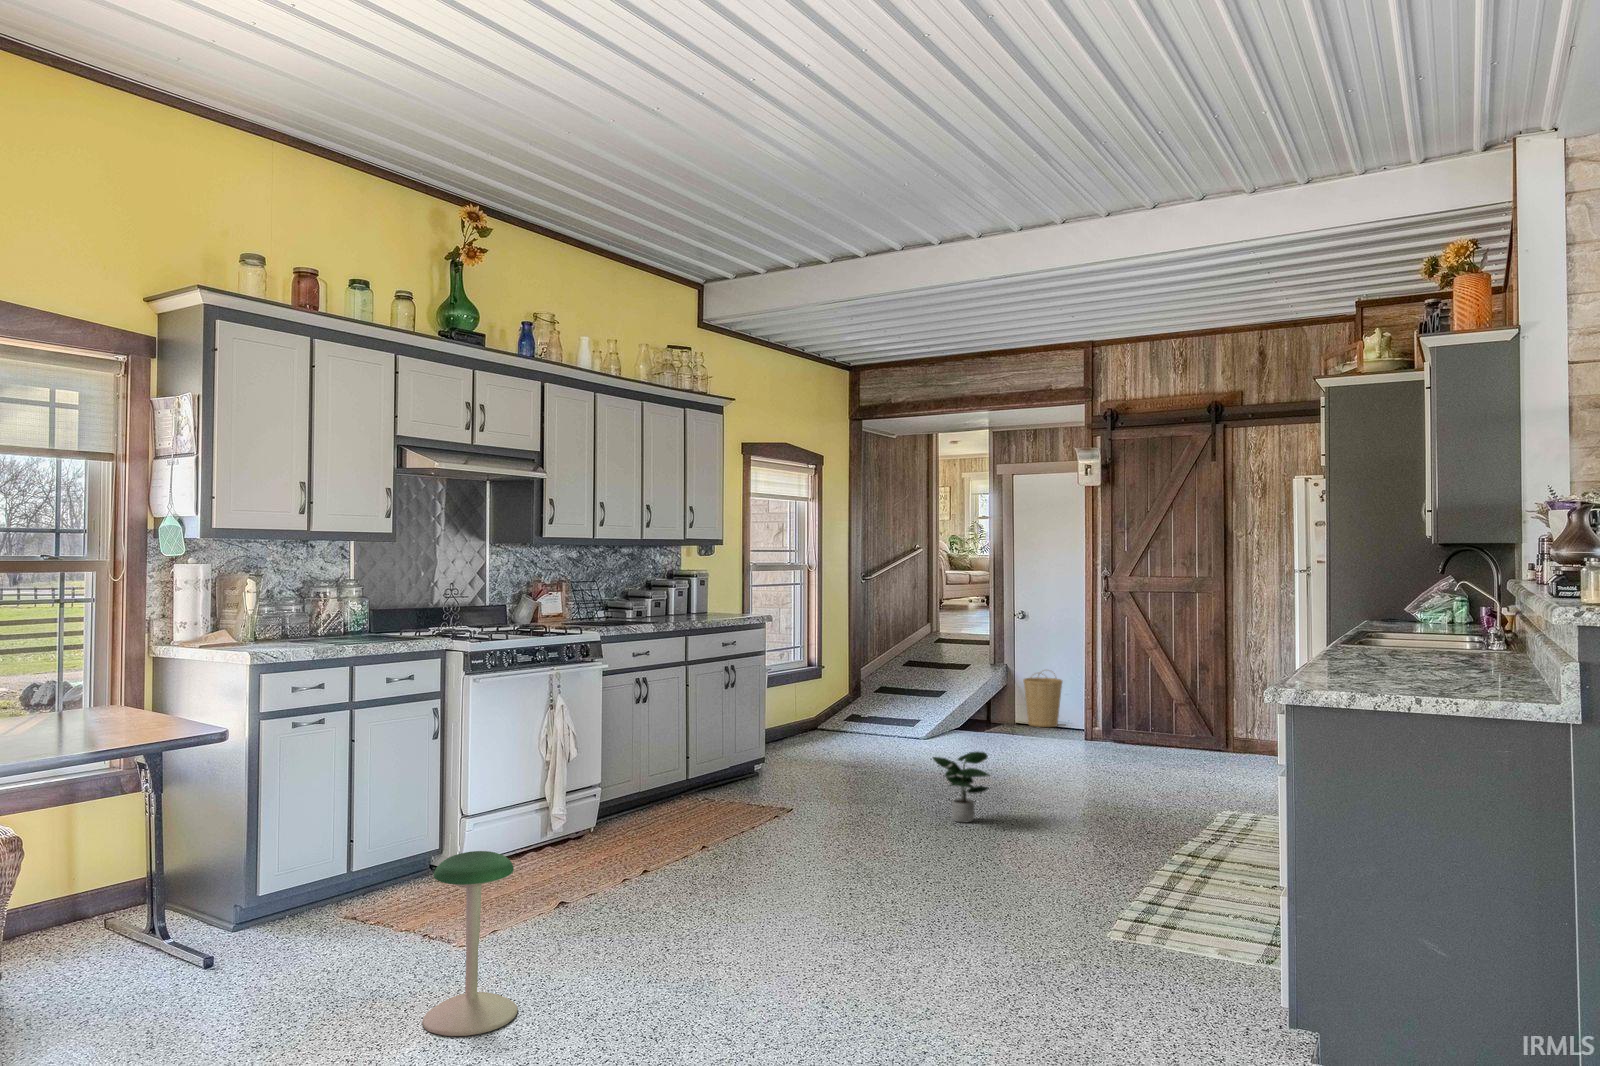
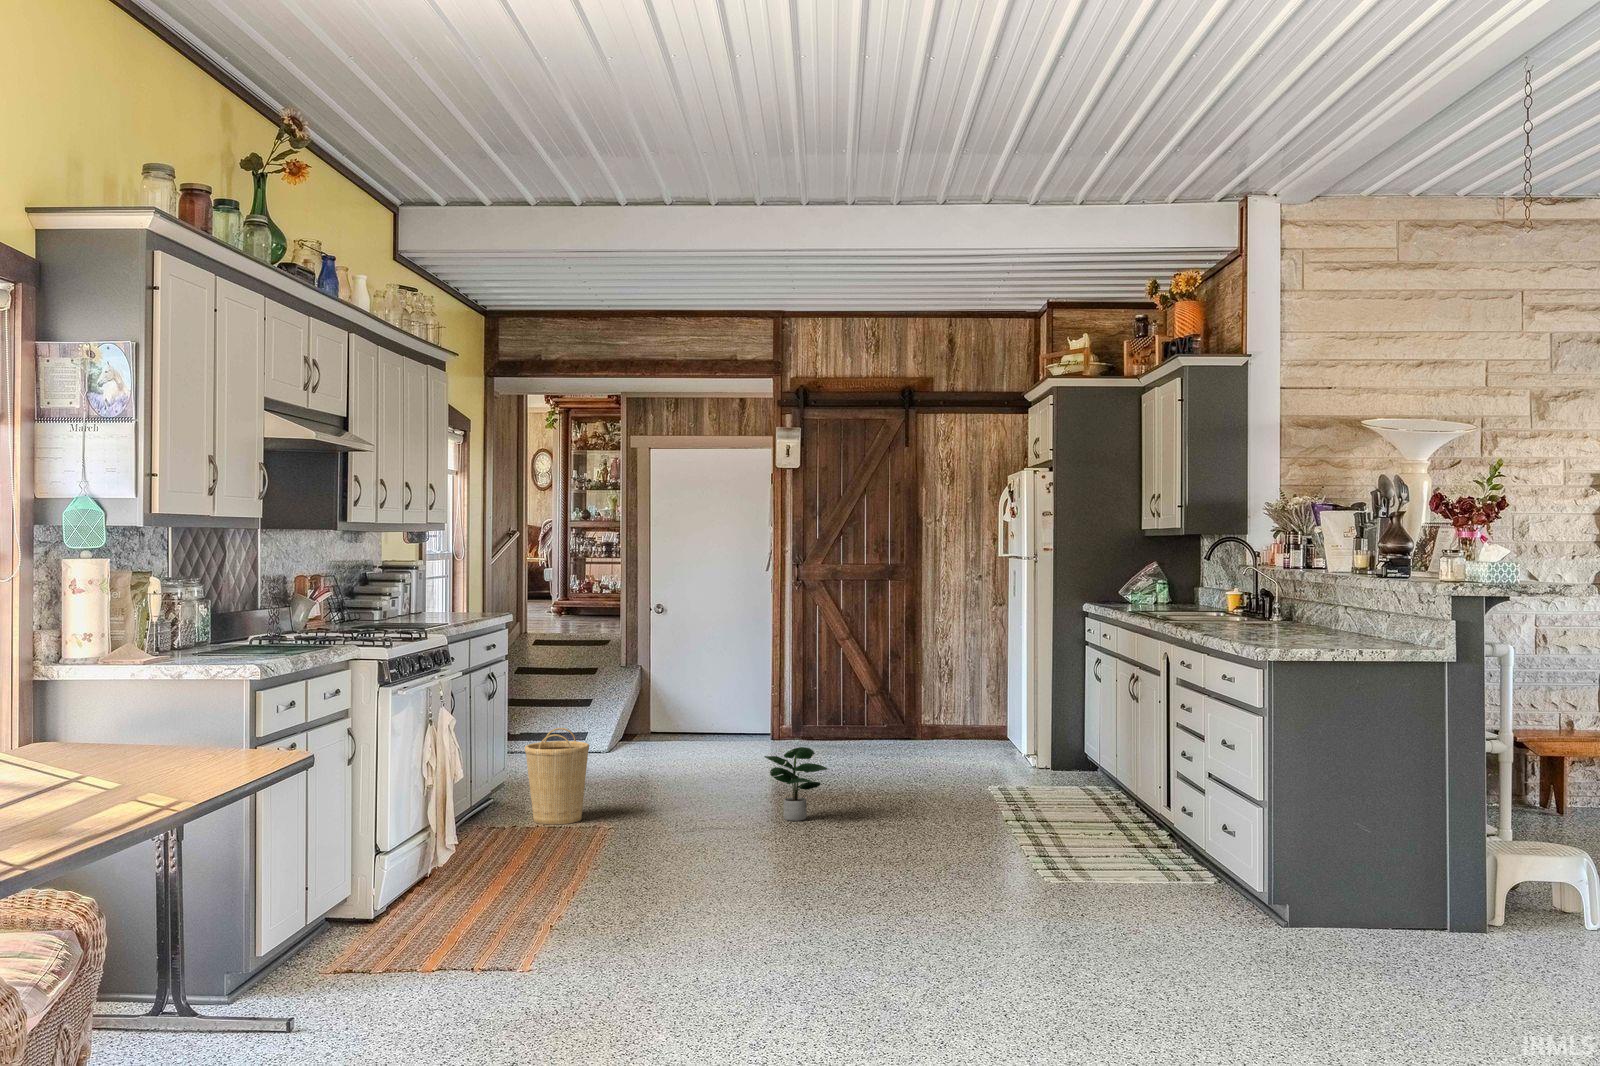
basket: present [1023,673,1062,727] -> present [525,728,589,824]
stool: present [422,851,518,1036] -> none [631,847,723,1029]

